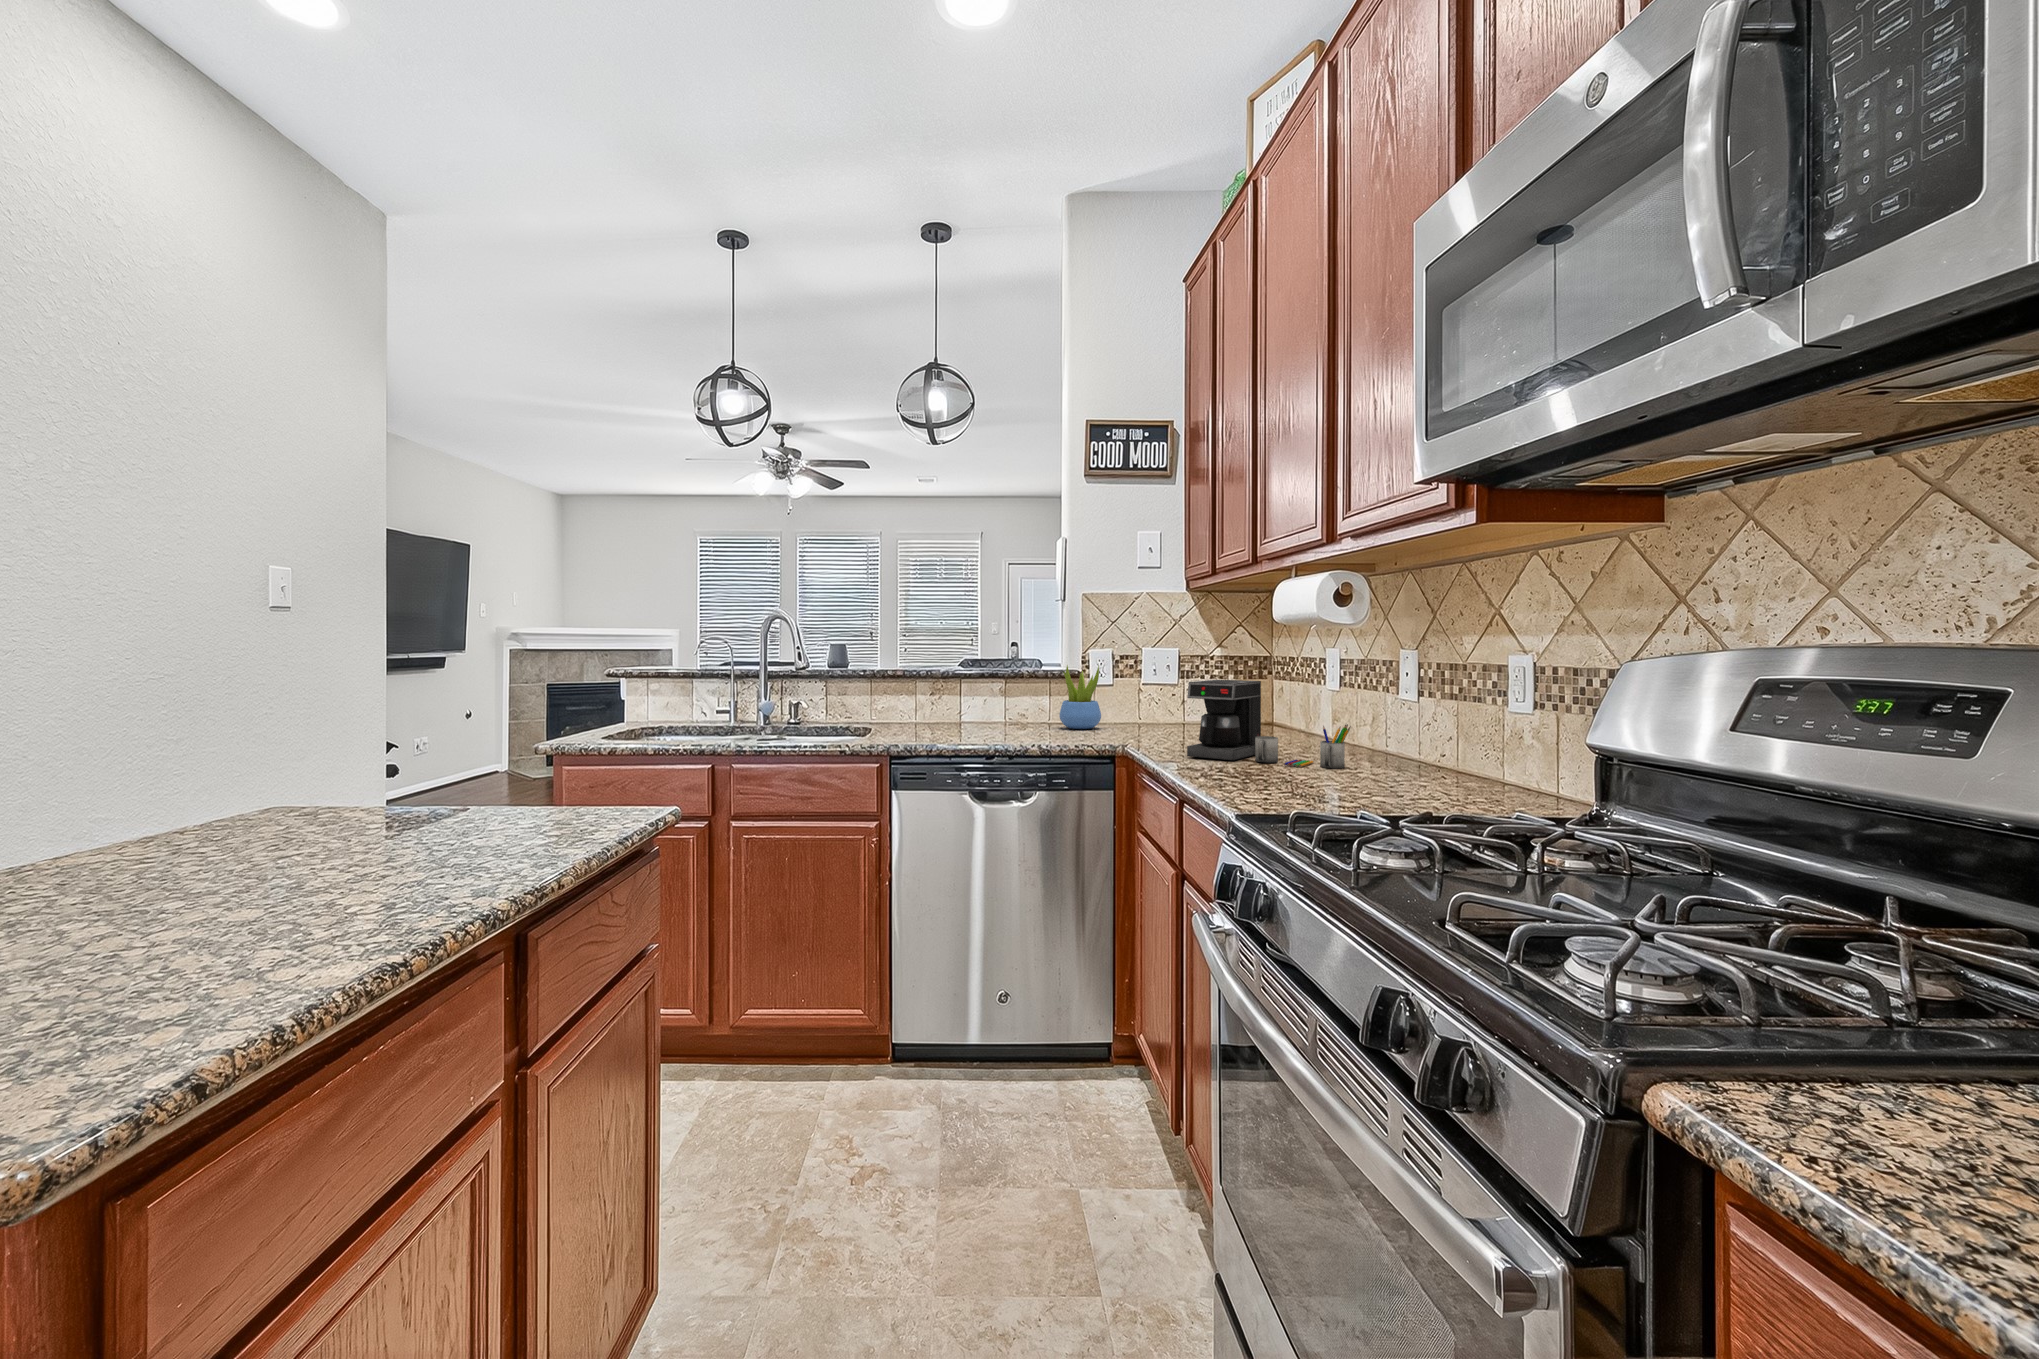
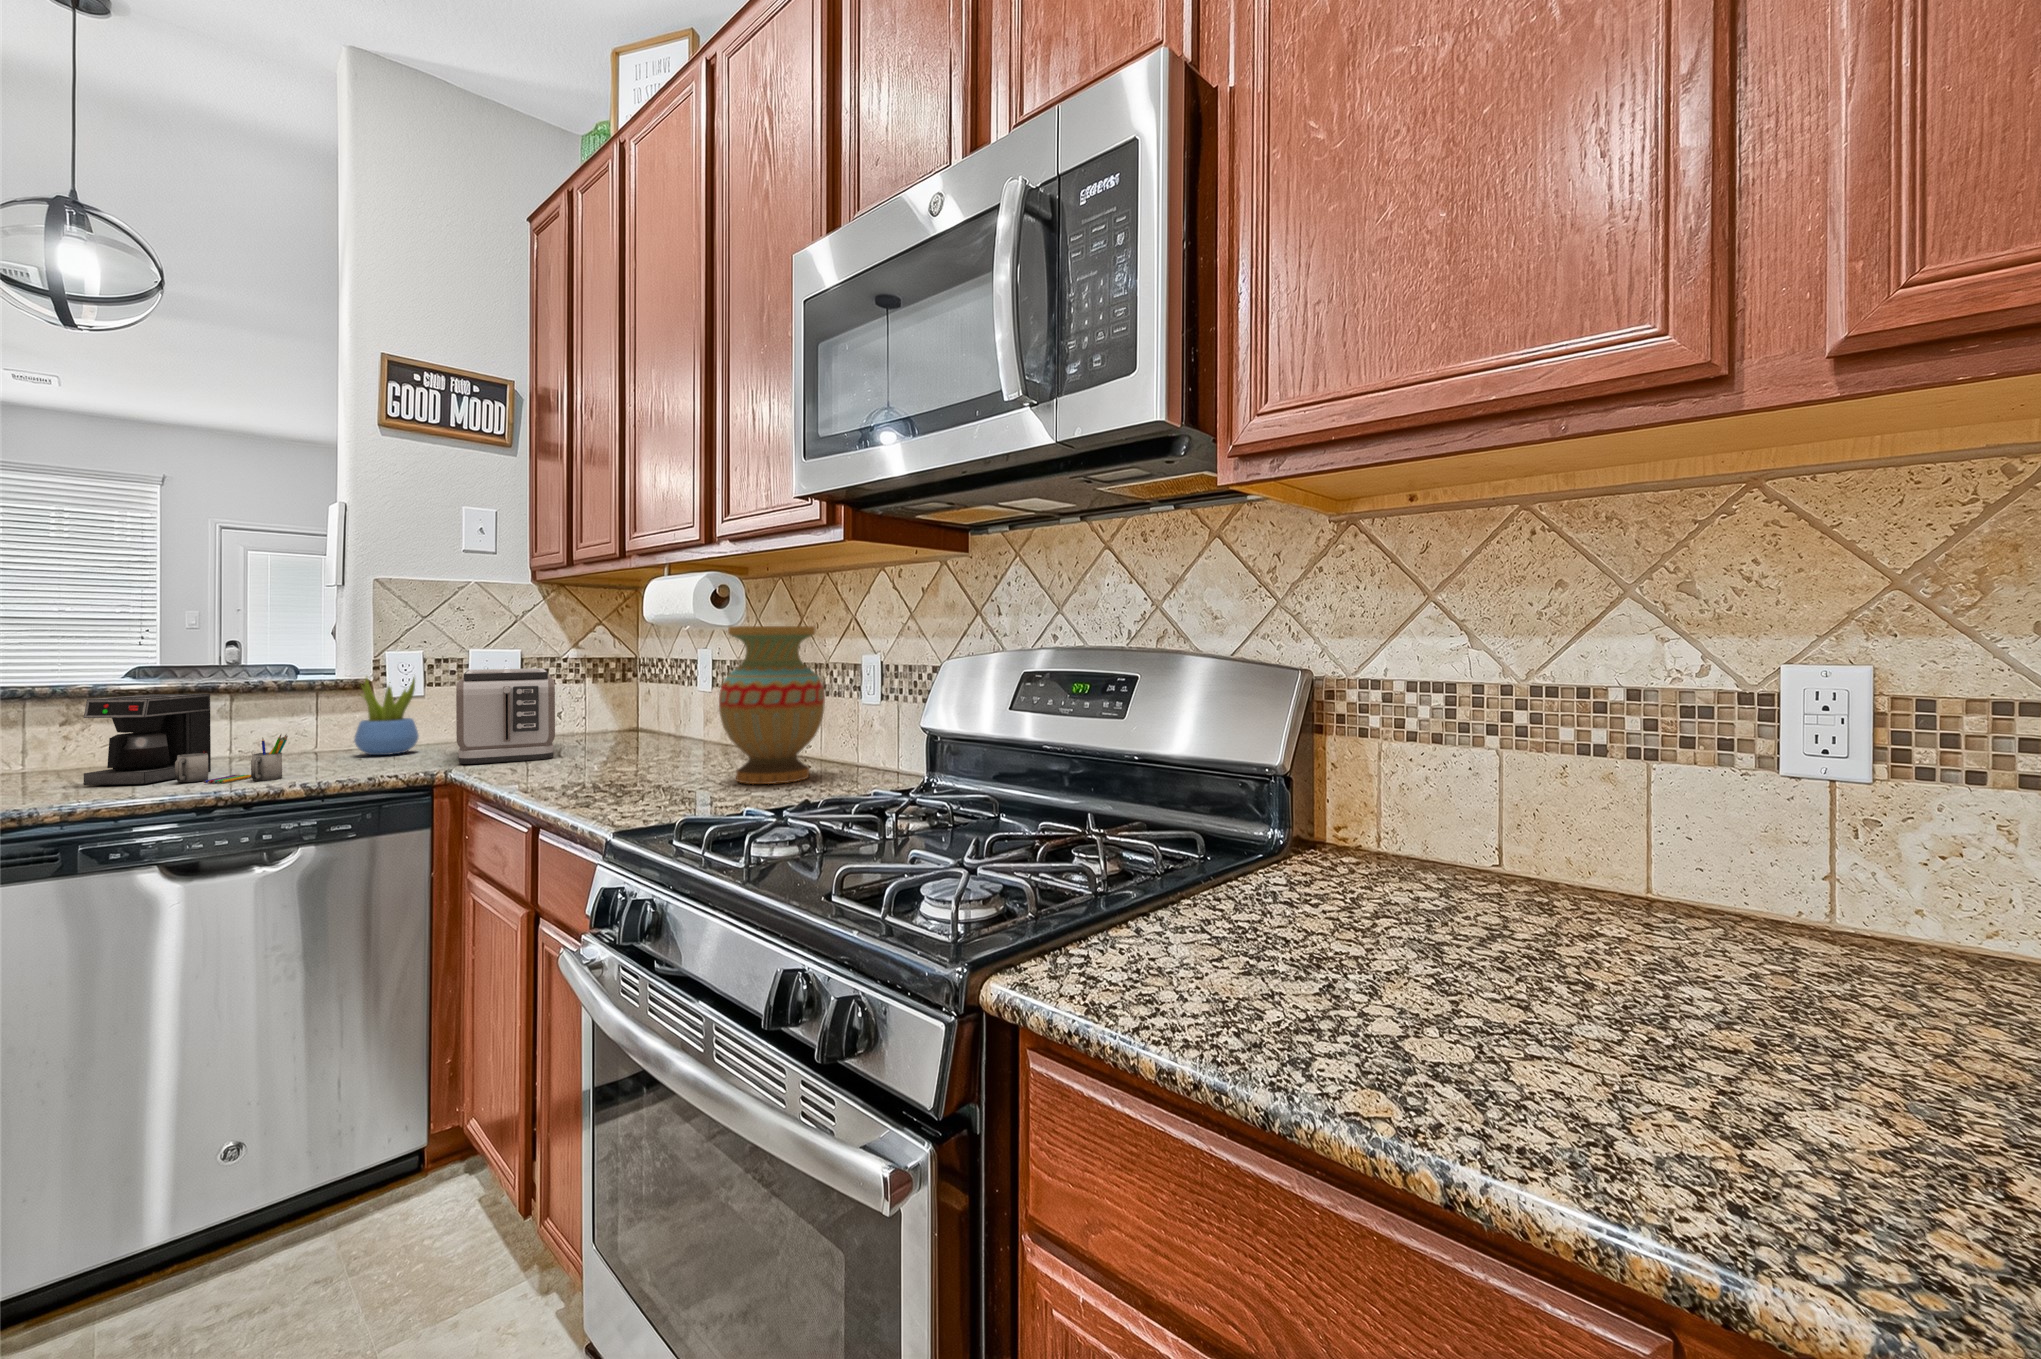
vase: none [1342,622,1461,791] -> present [719,626,825,784]
toaster: none [1124,663,1199,743] -> present [456,668,555,764]
coffee maker: present [1187,680,1351,769] -> present [84,694,288,785]

